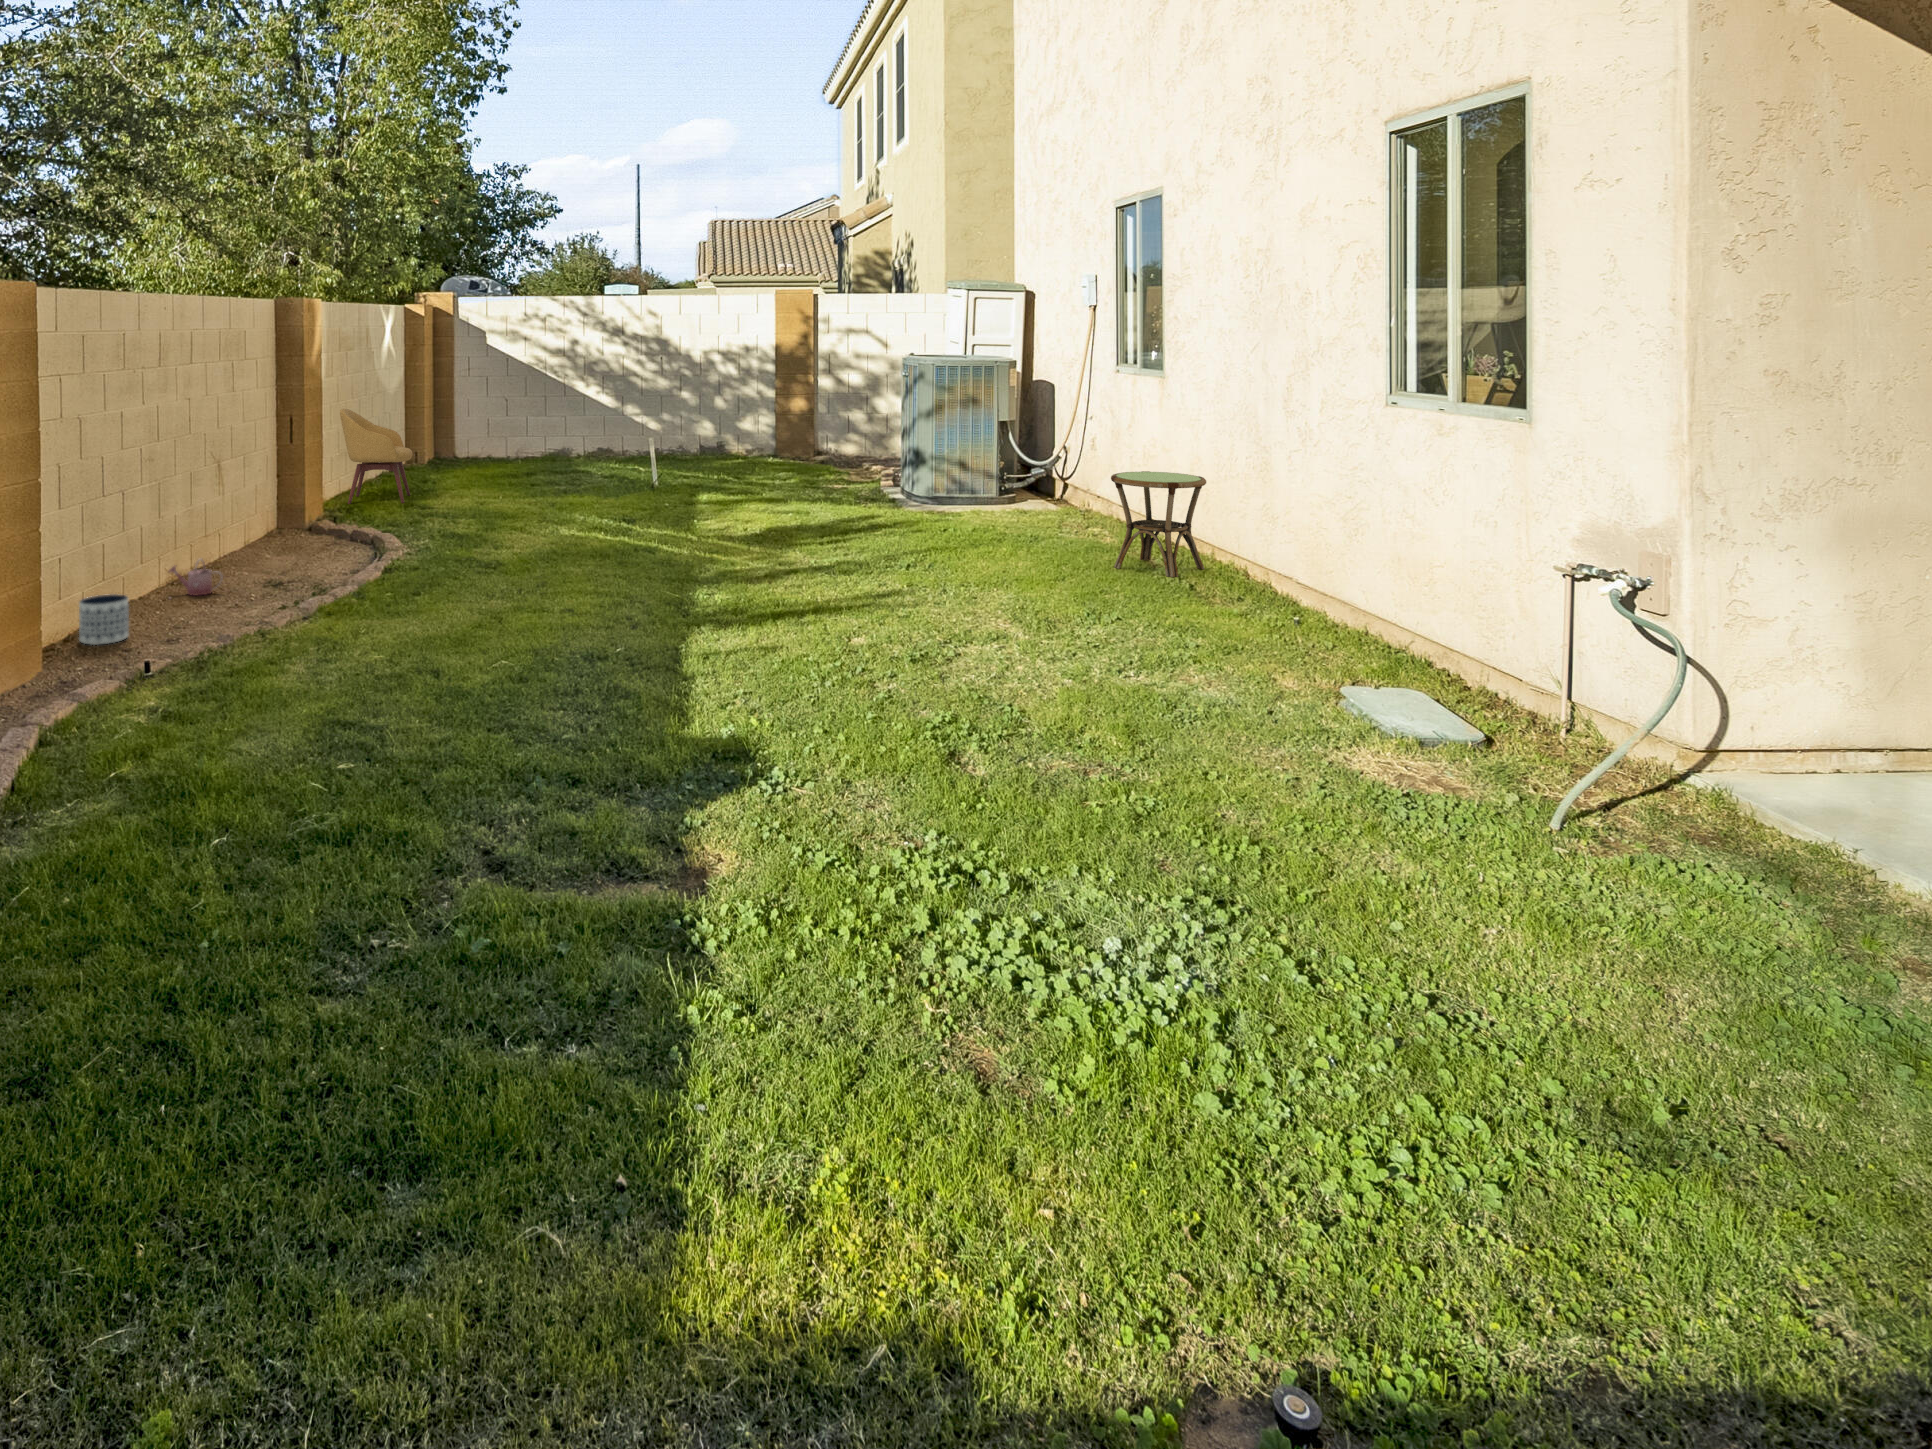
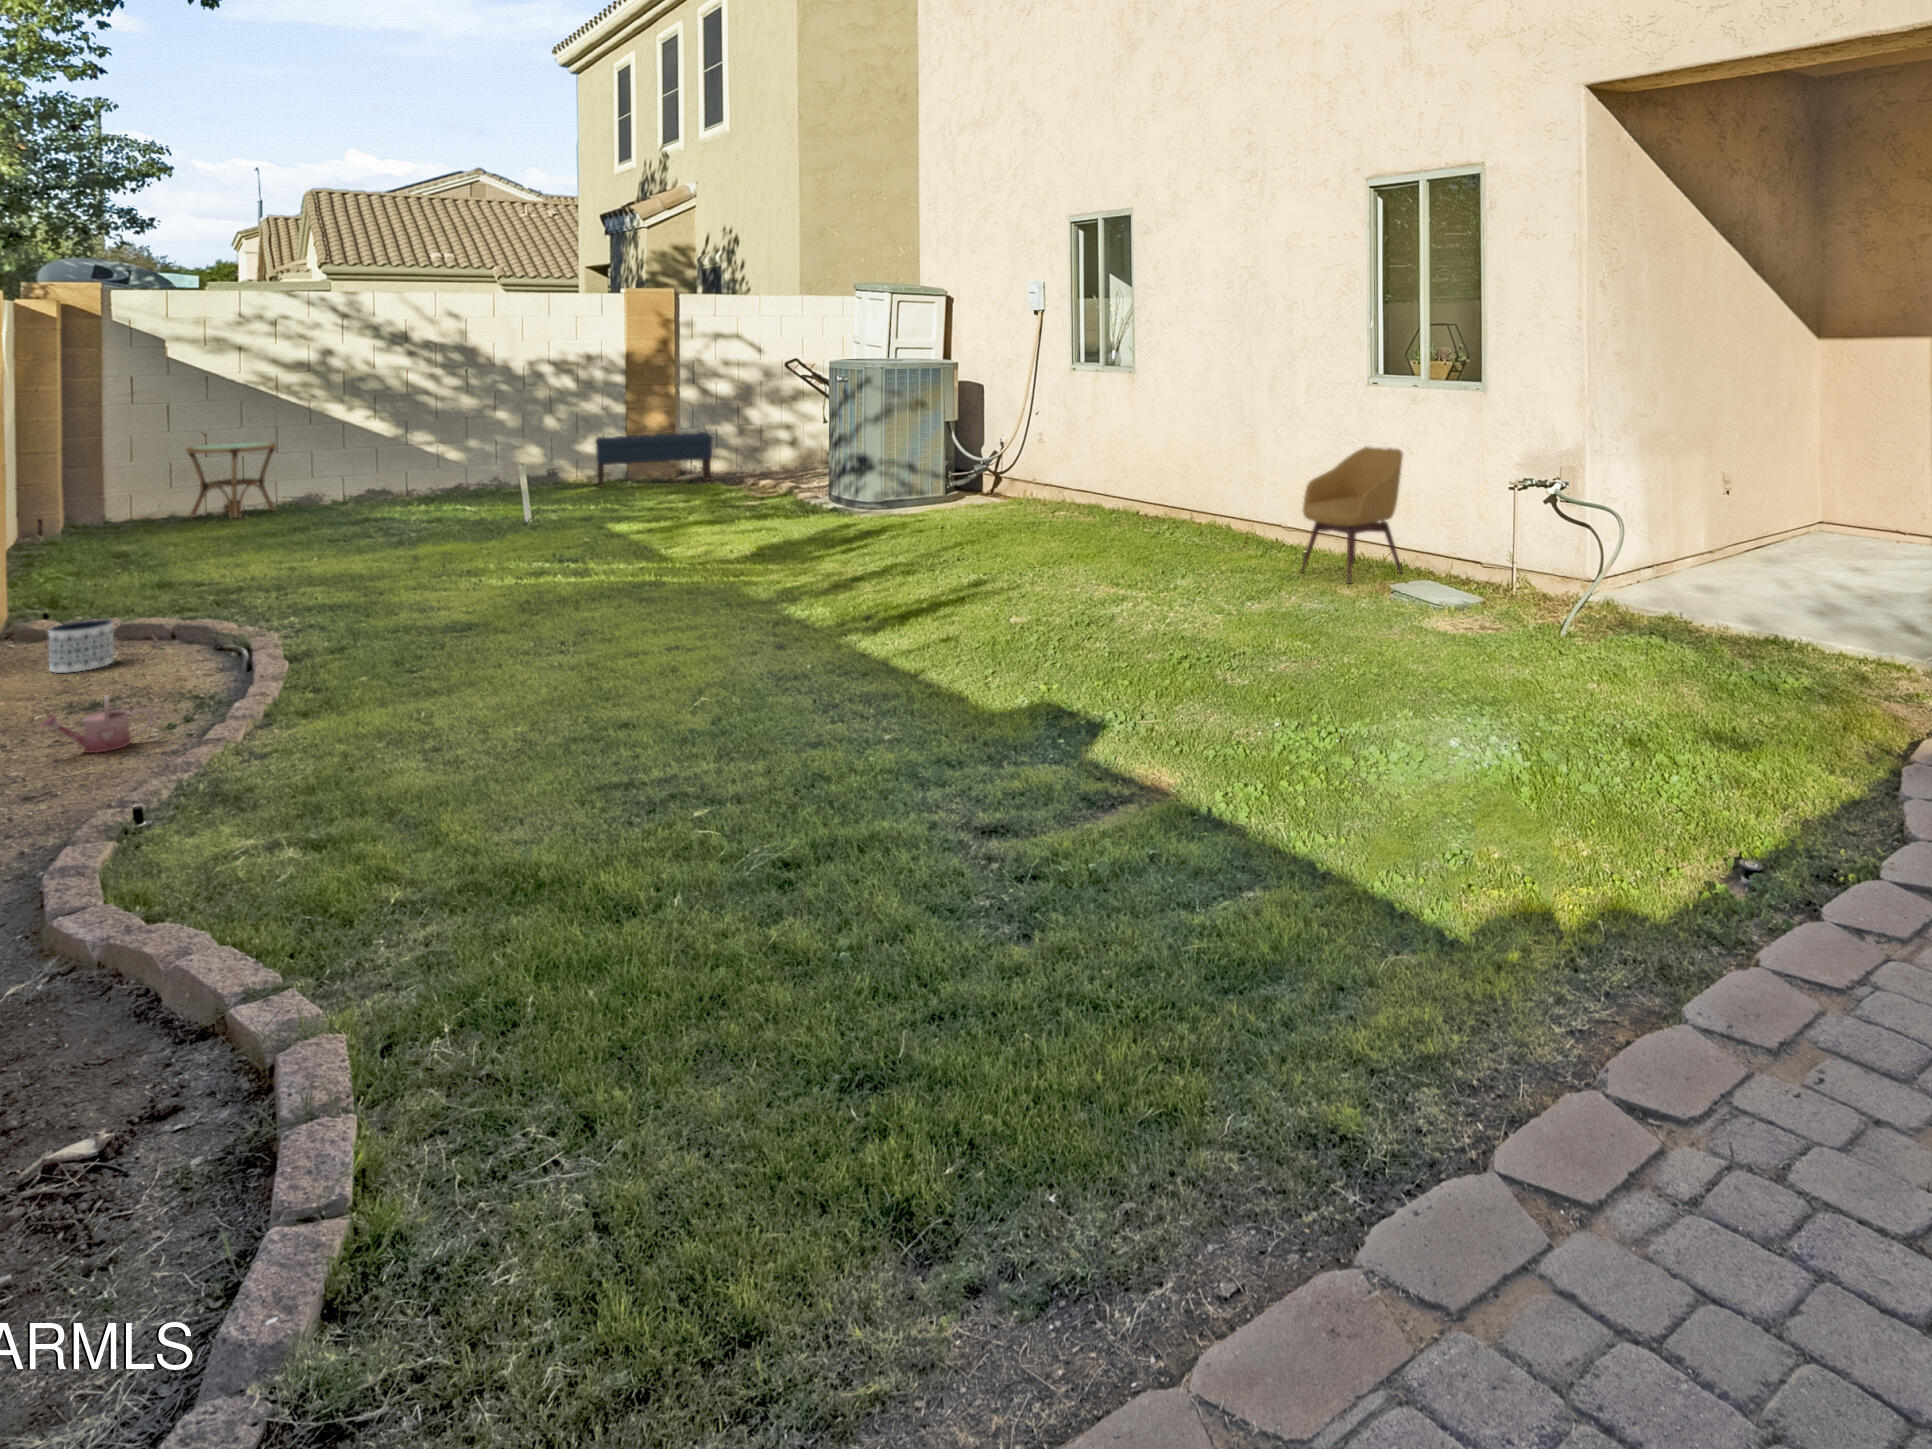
chair: present [340,409,413,504] -> present [1301,447,1403,584]
bench: none [745,418,839,464] -> present [595,432,712,487]
side table: present [1111,471,1206,577] -> present [187,442,276,518]
planter: present [79,594,129,645] -> present [49,620,114,673]

